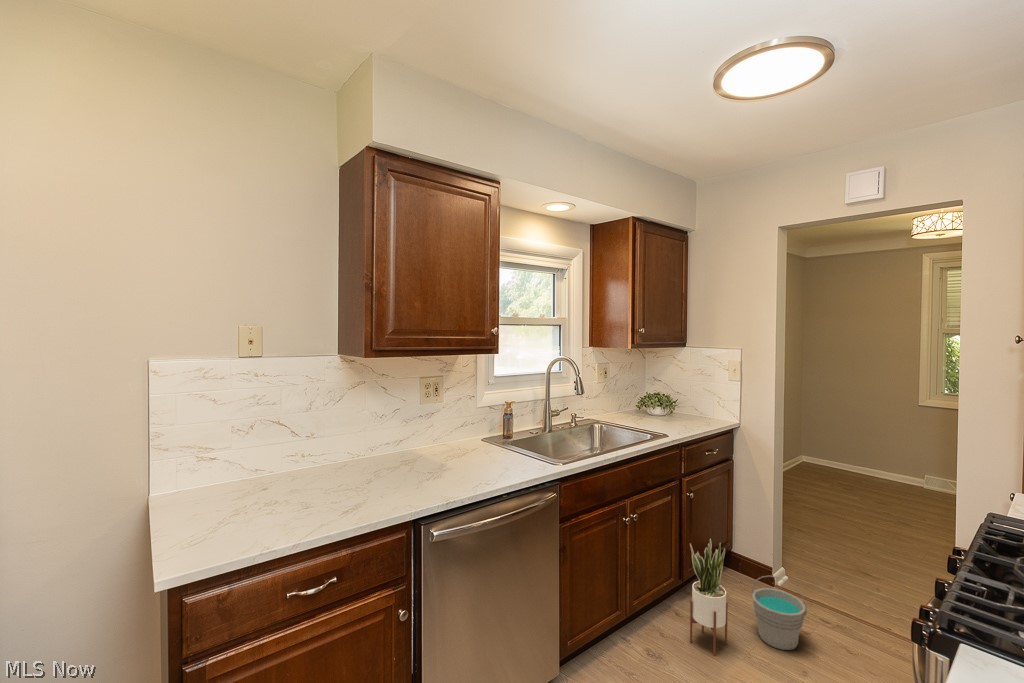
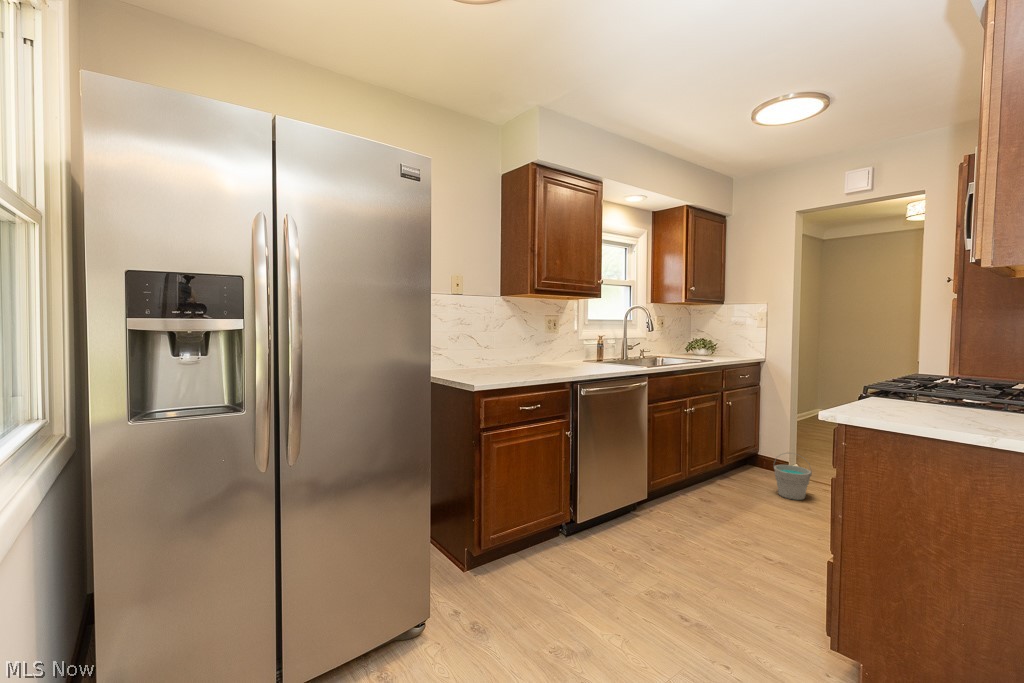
potted plant: present [690,539,728,655] -> none [730,425,757,501]

